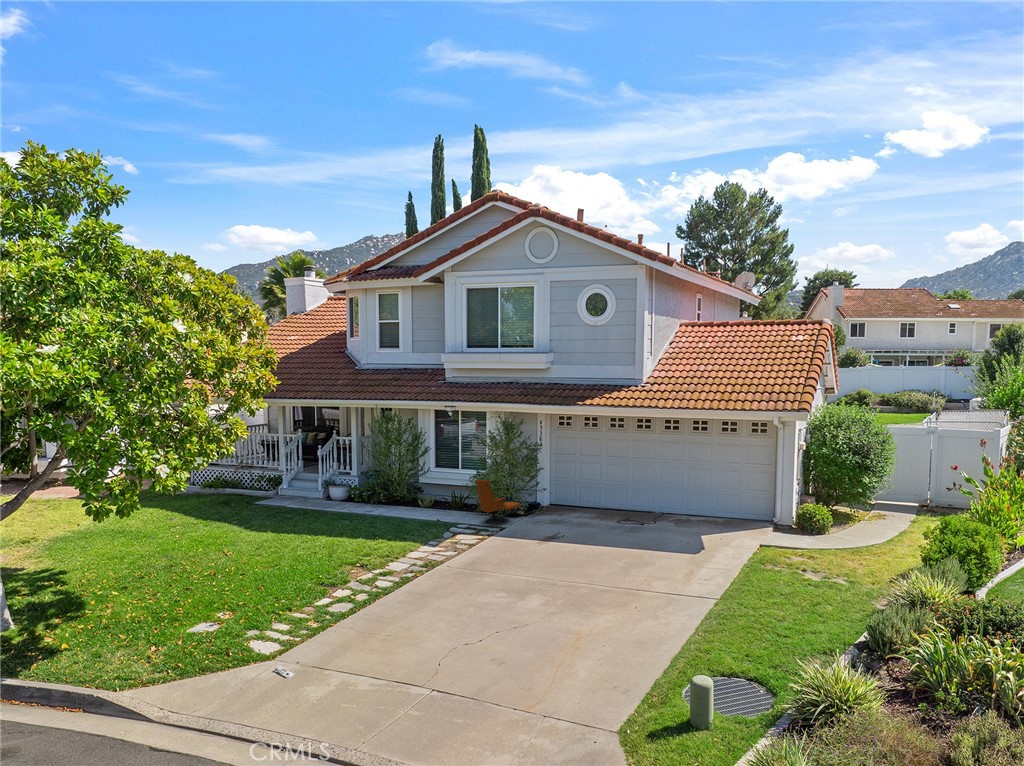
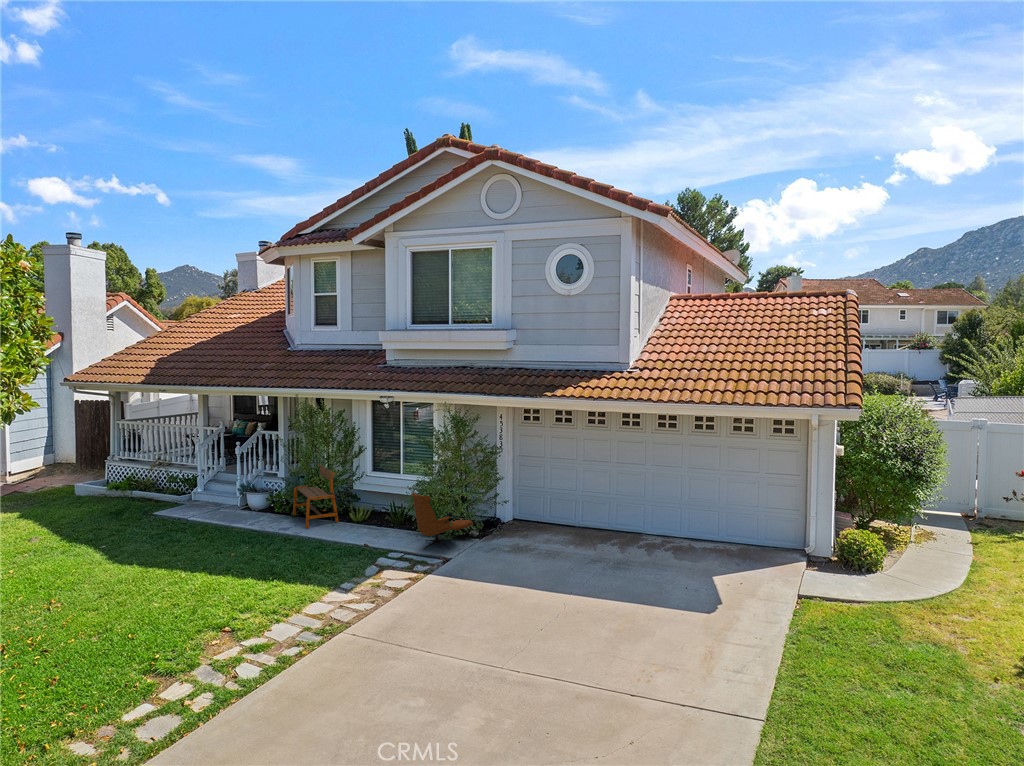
bench: none [370,462,410,511] -> present [293,465,339,528]

